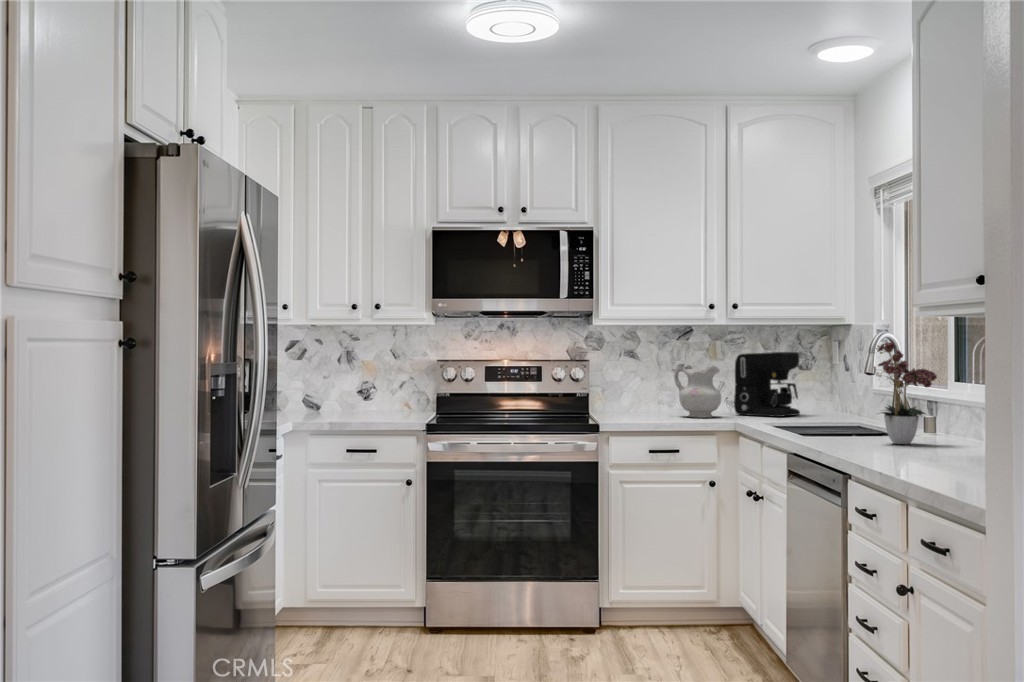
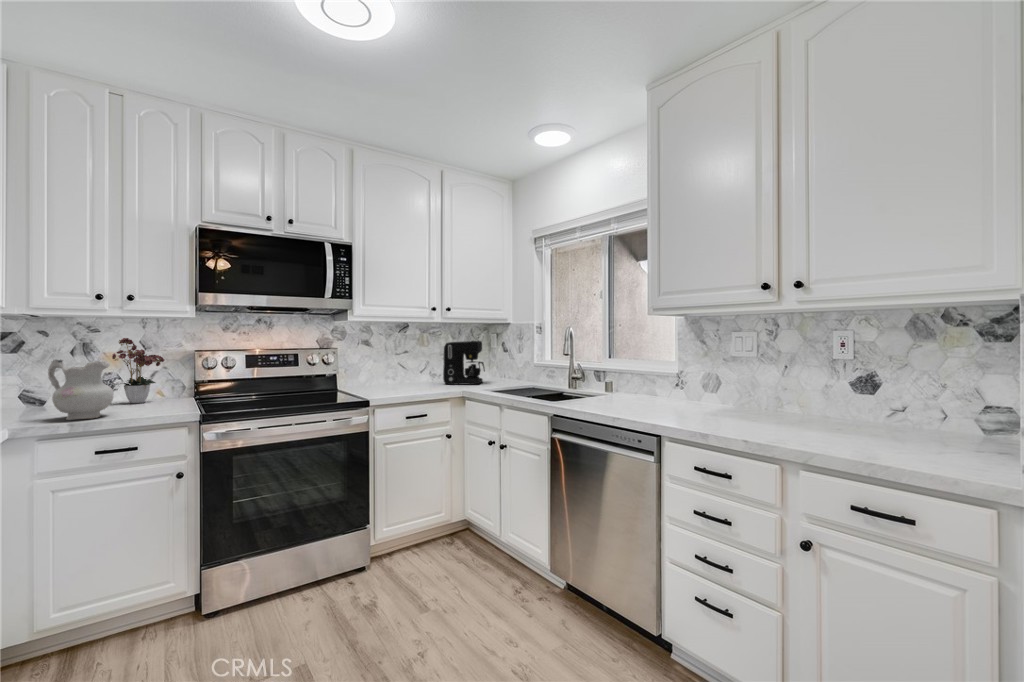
flower arrangement: present [873,342,937,444] -> present [112,338,165,403]
ceramic pitcher: present [674,364,721,418] -> present [48,359,113,420]

